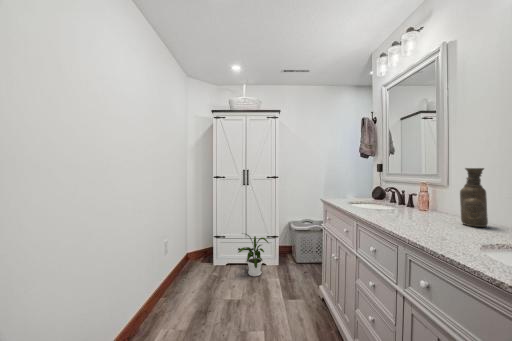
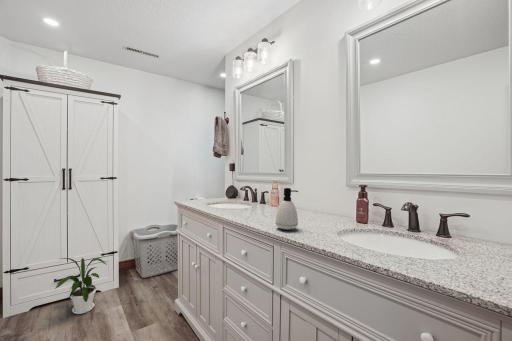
vase: present [460,168,488,227] -> none [301,172,316,219]
soap dispenser: none [415,184,448,232] -> present [276,188,298,230]

